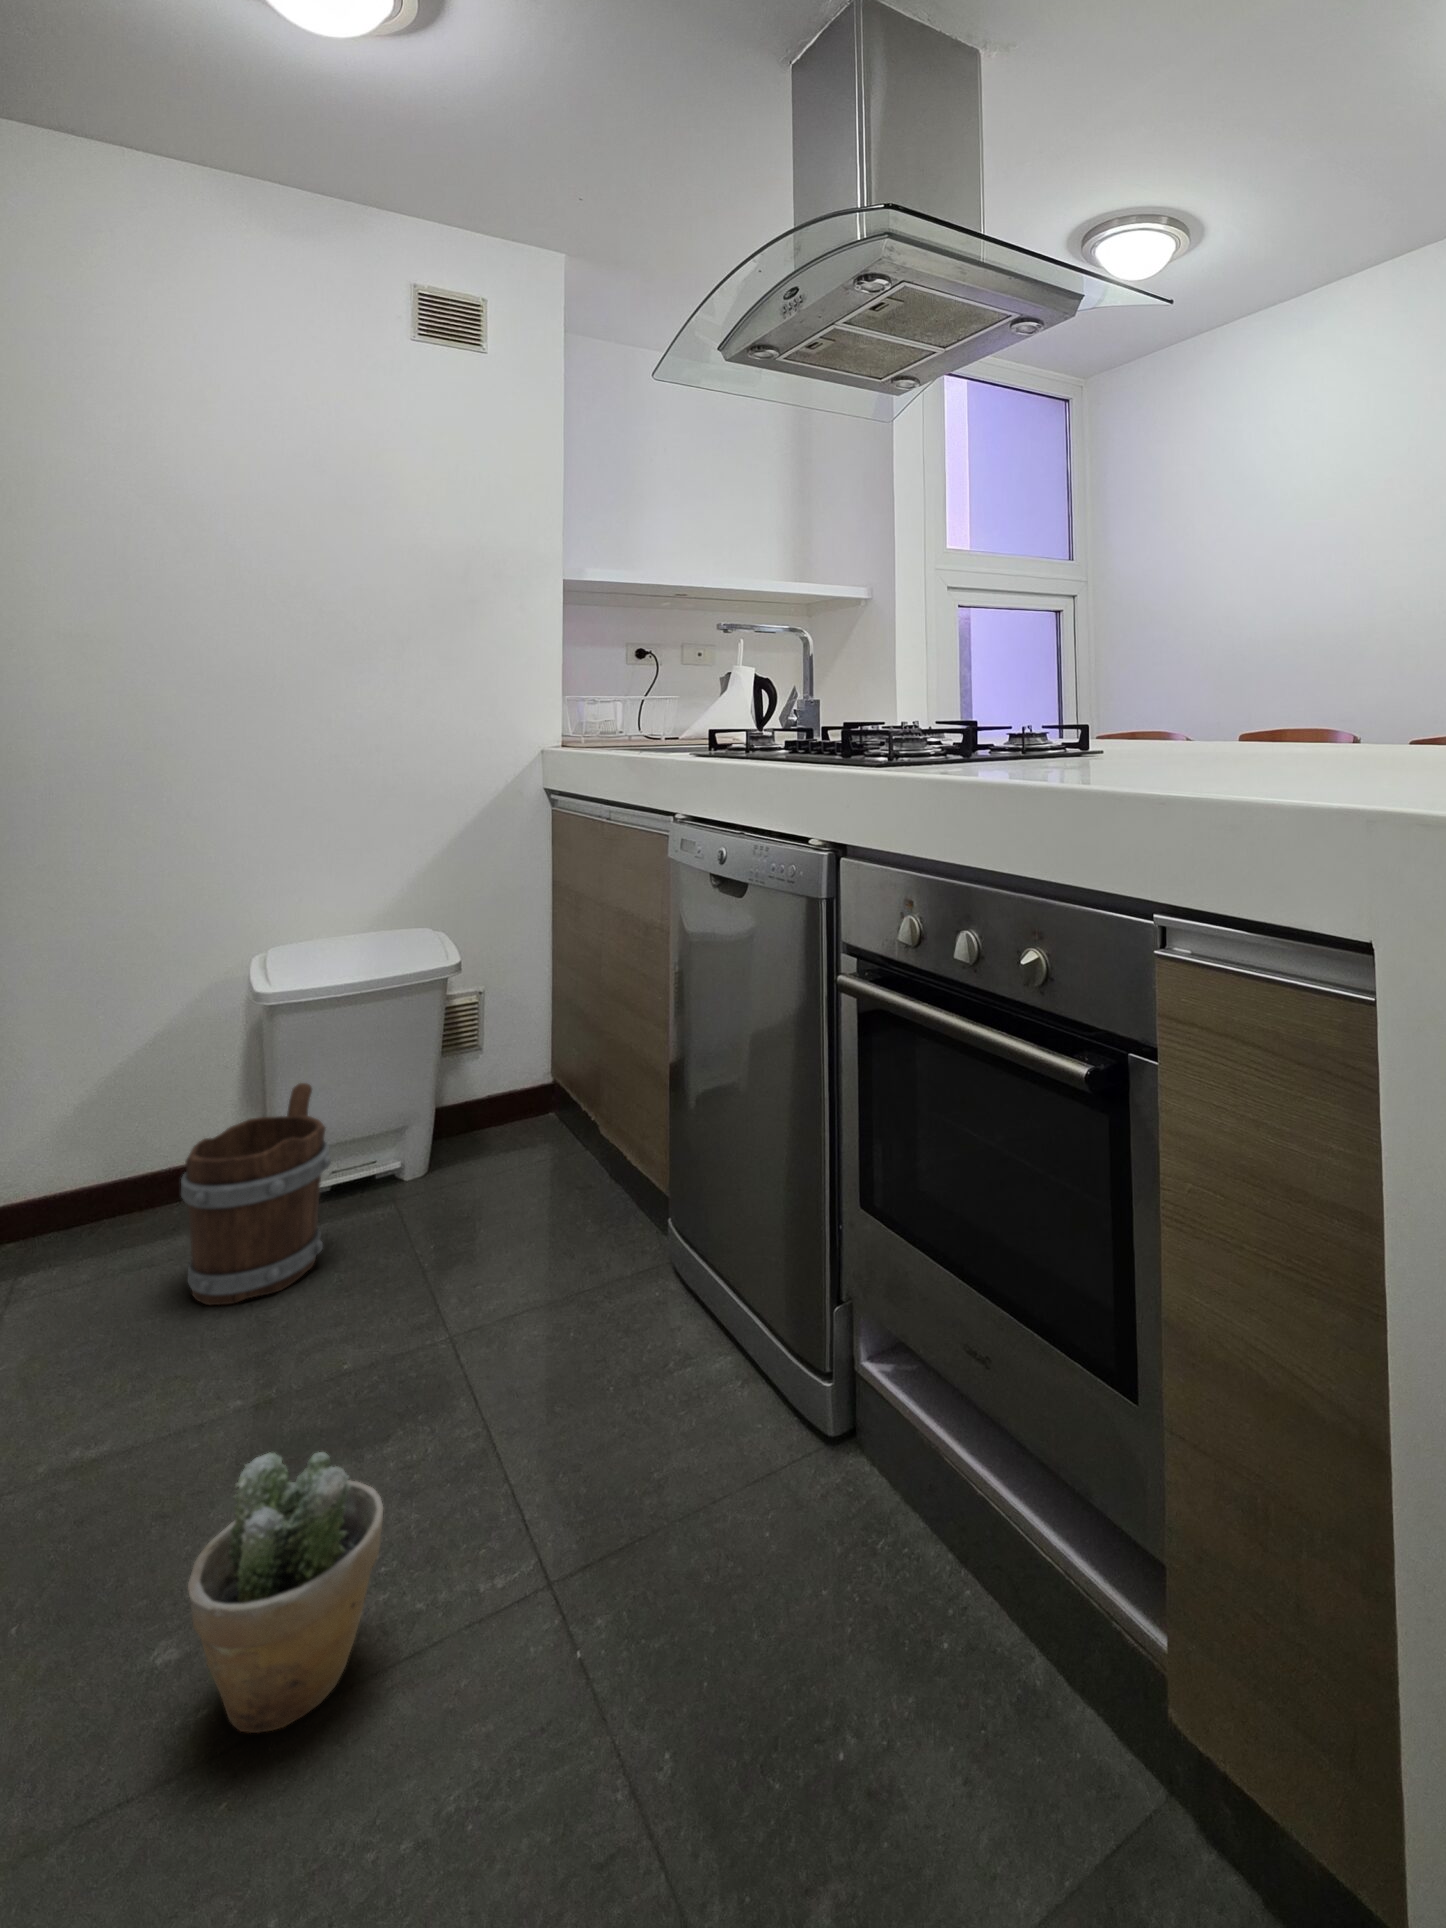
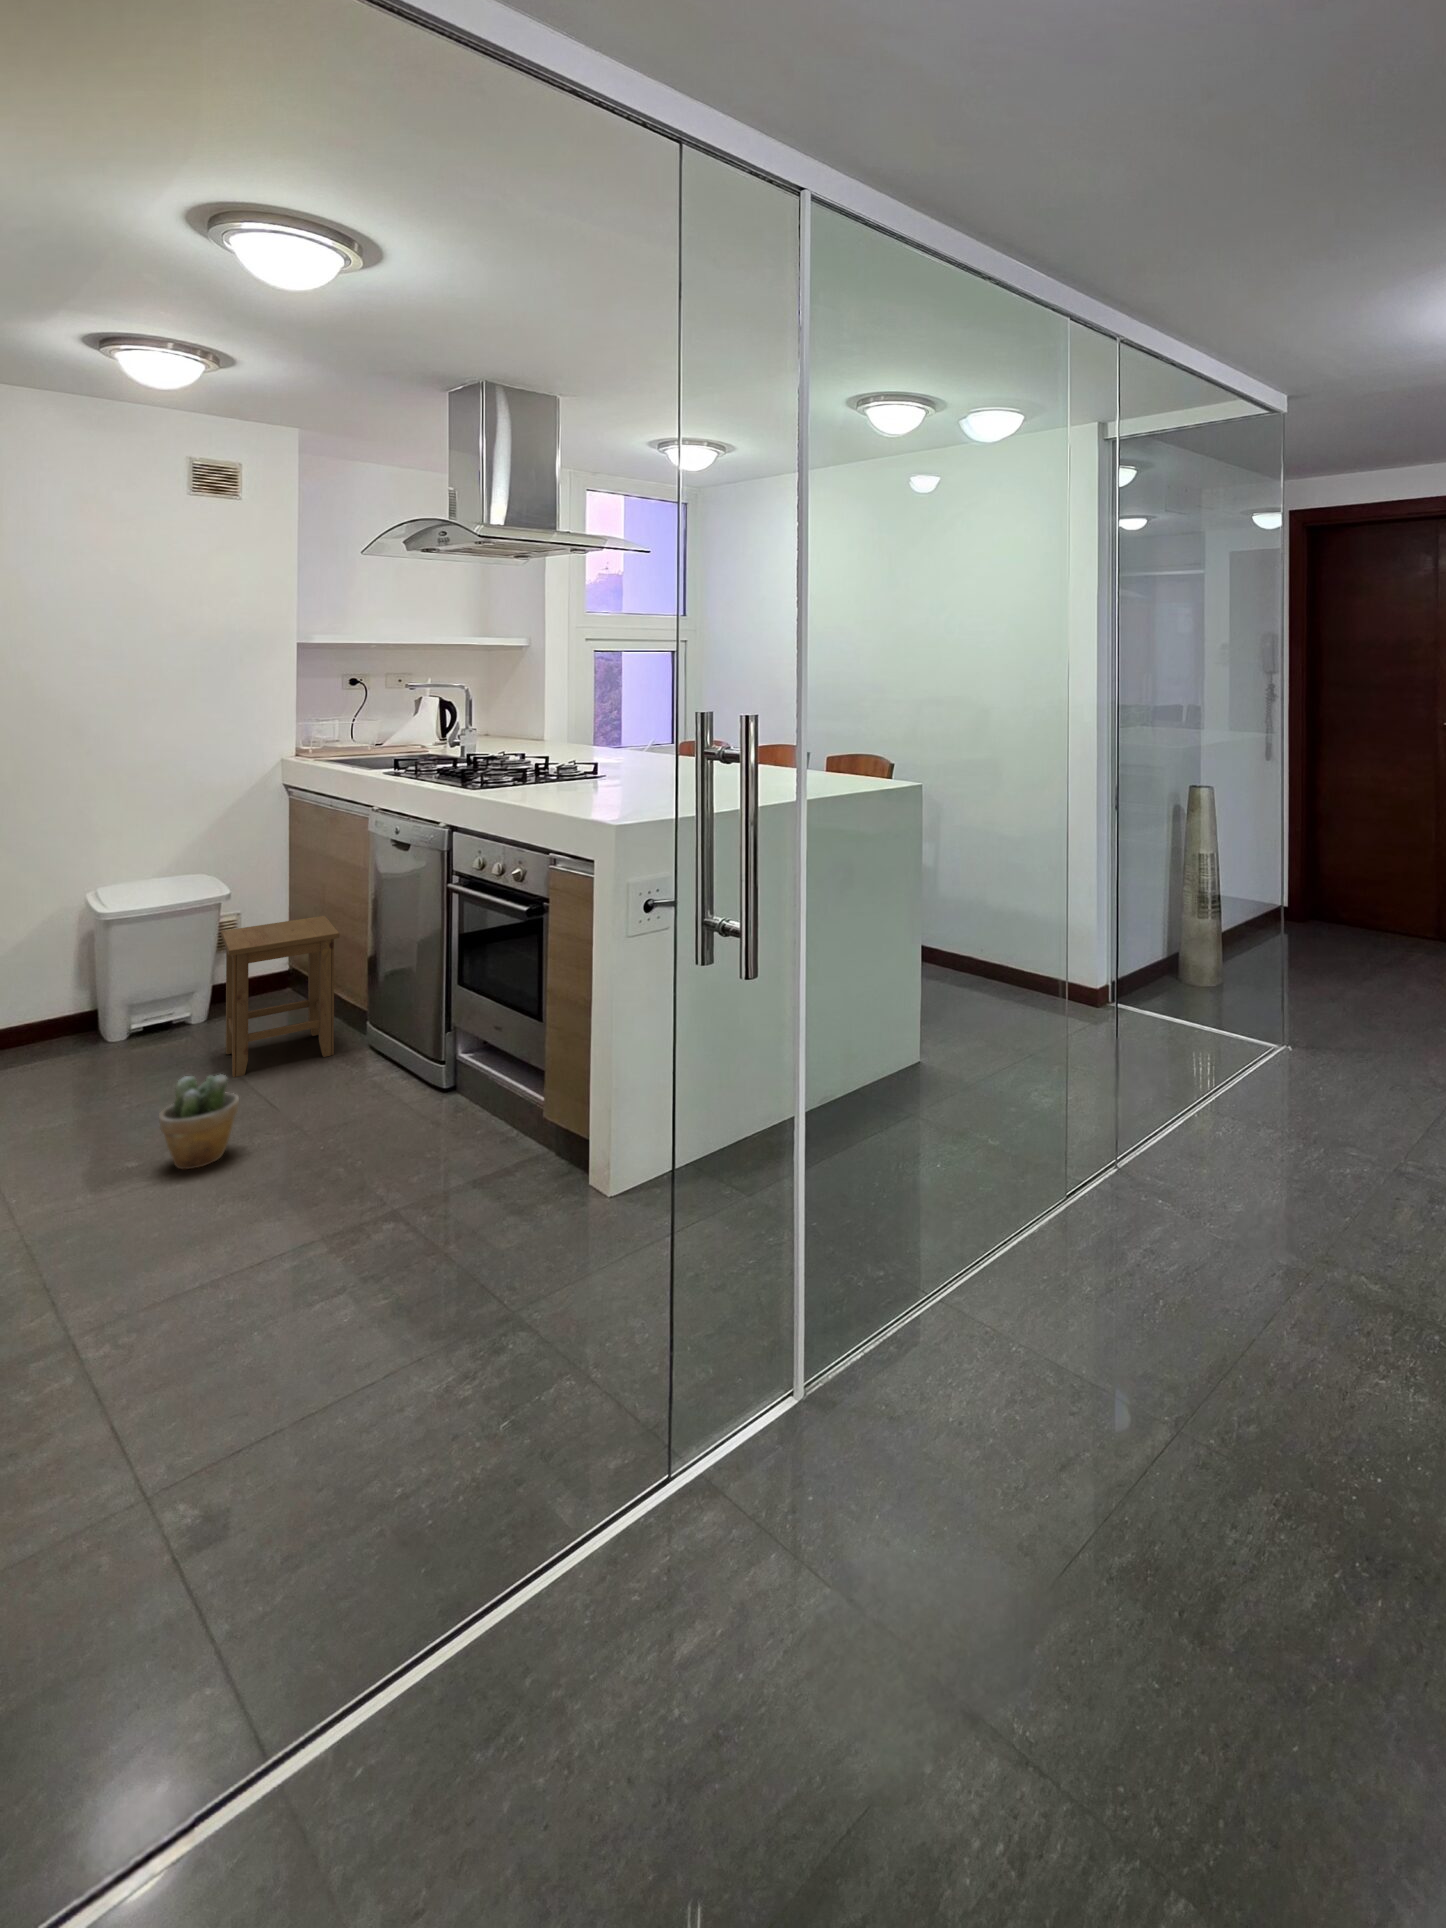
stool: none [422,1009,617,1341] -> present [221,916,339,1077]
bucket: present [181,1083,331,1305] -> none [66,966,160,1078]

